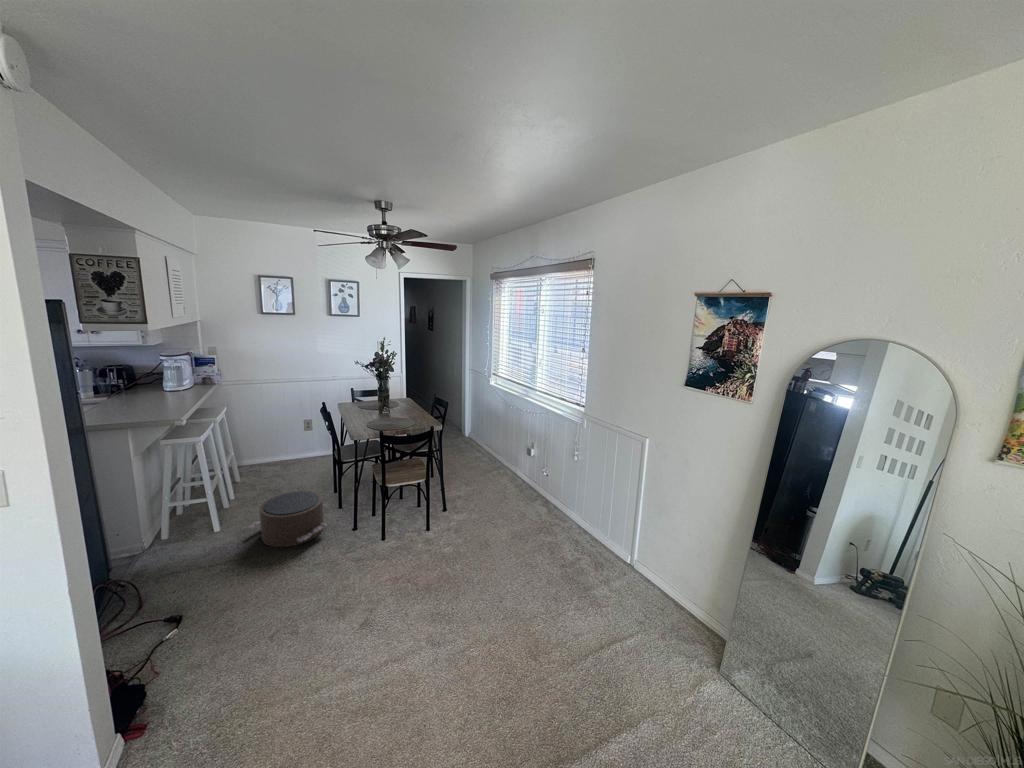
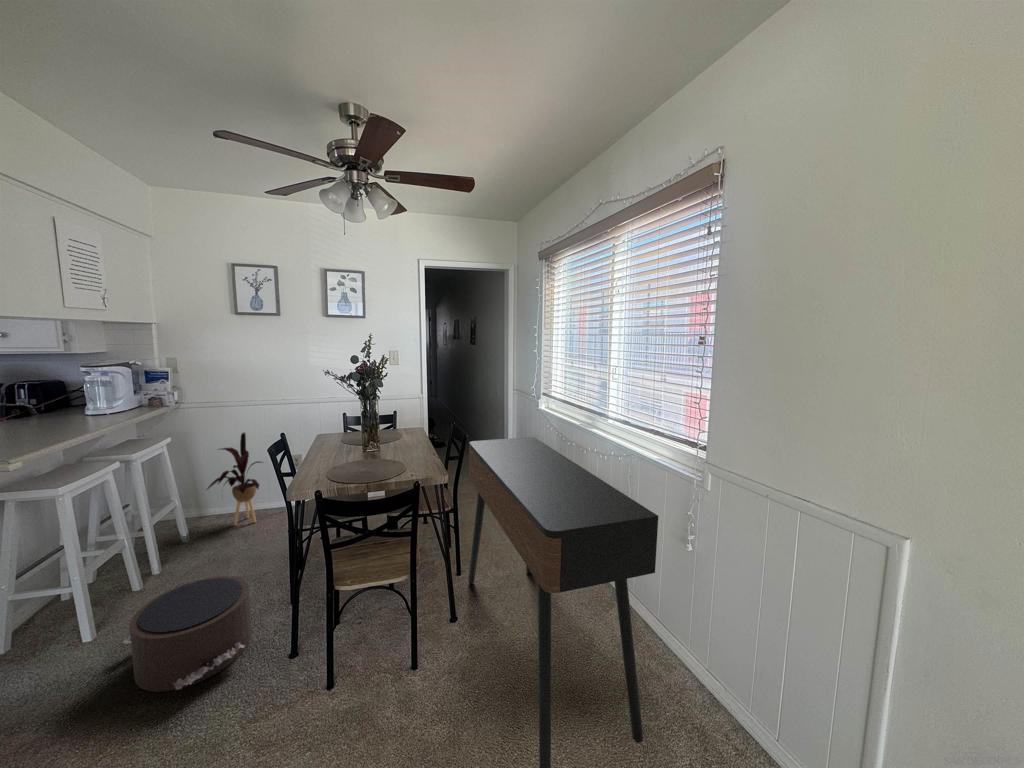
house plant: none [249,403,289,471] -> present [207,433,262,525]
console table: none [450,403,556,559] -> present [468,437,658,768]

